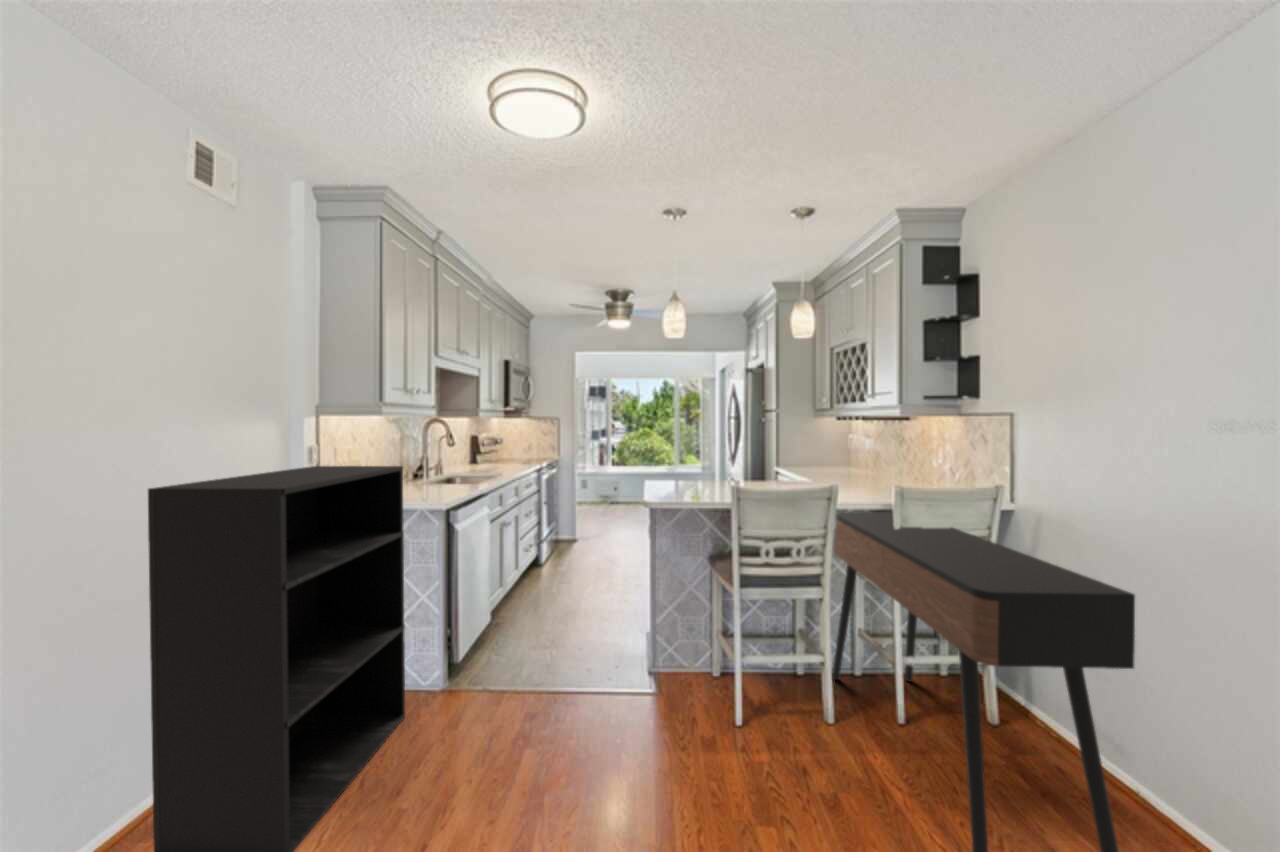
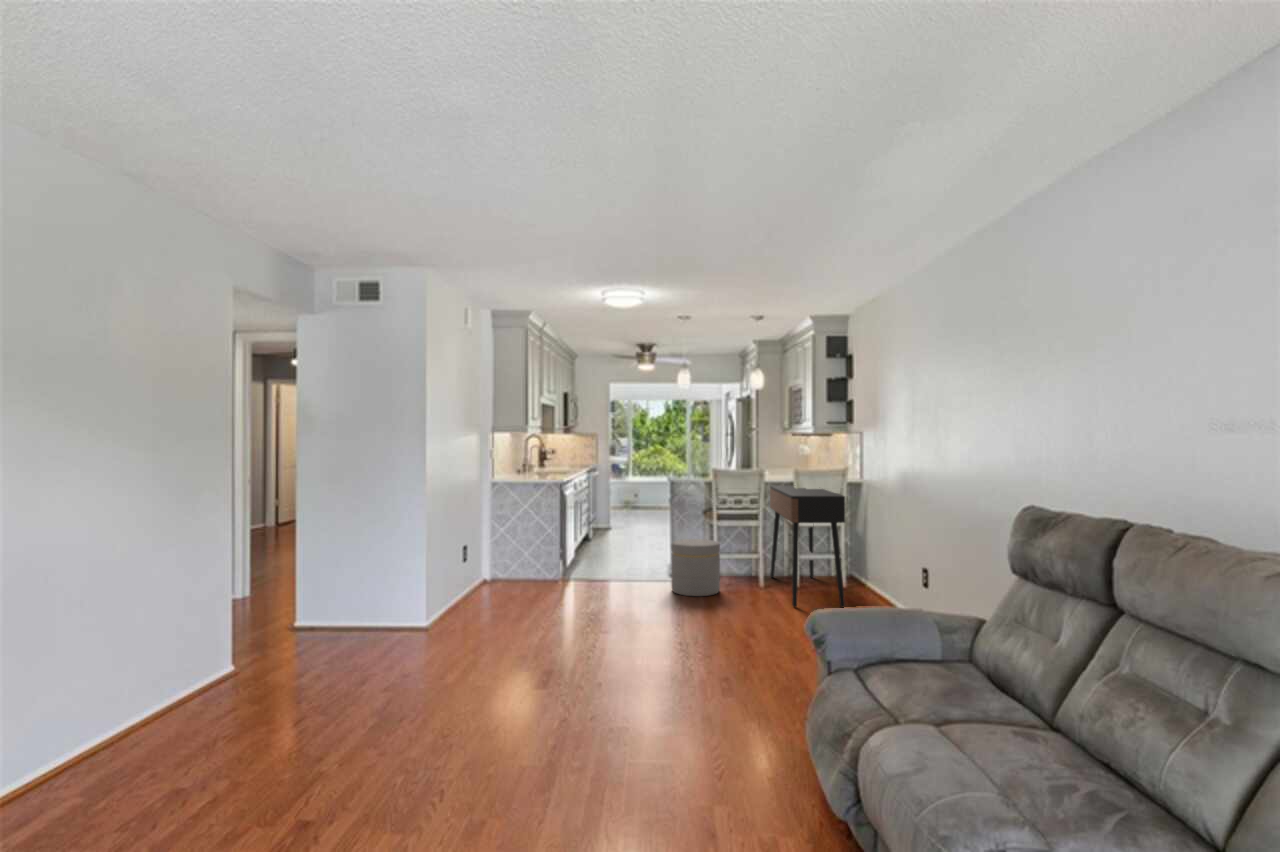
bookshelf: present [148,466,405,852] -> none [481,458,548,604]
ottoman: none [649,631,754,796] -> present [671,539,720,596]

